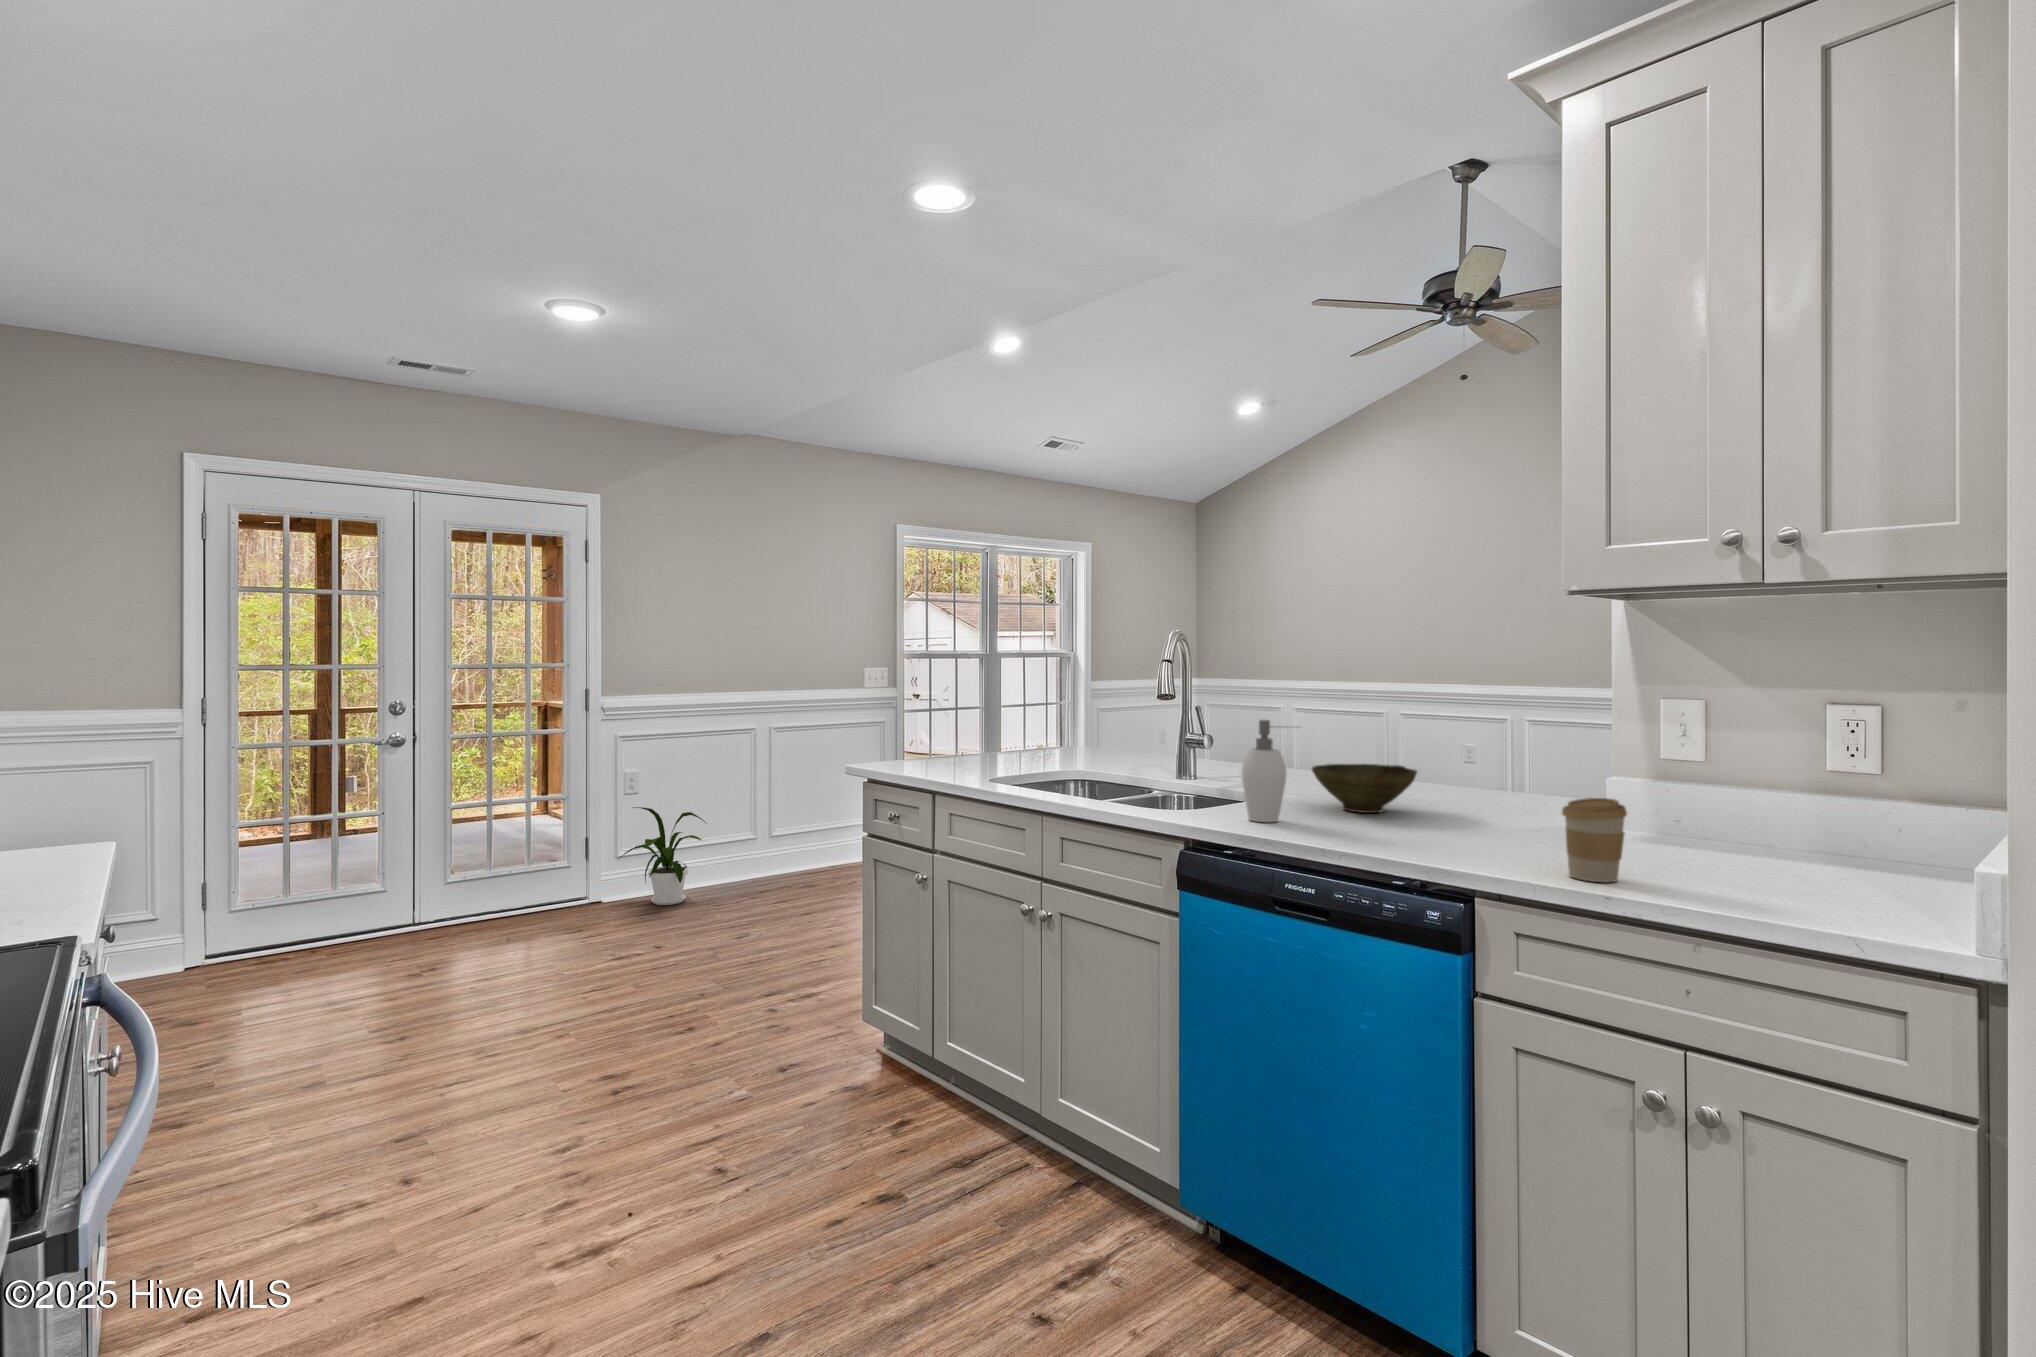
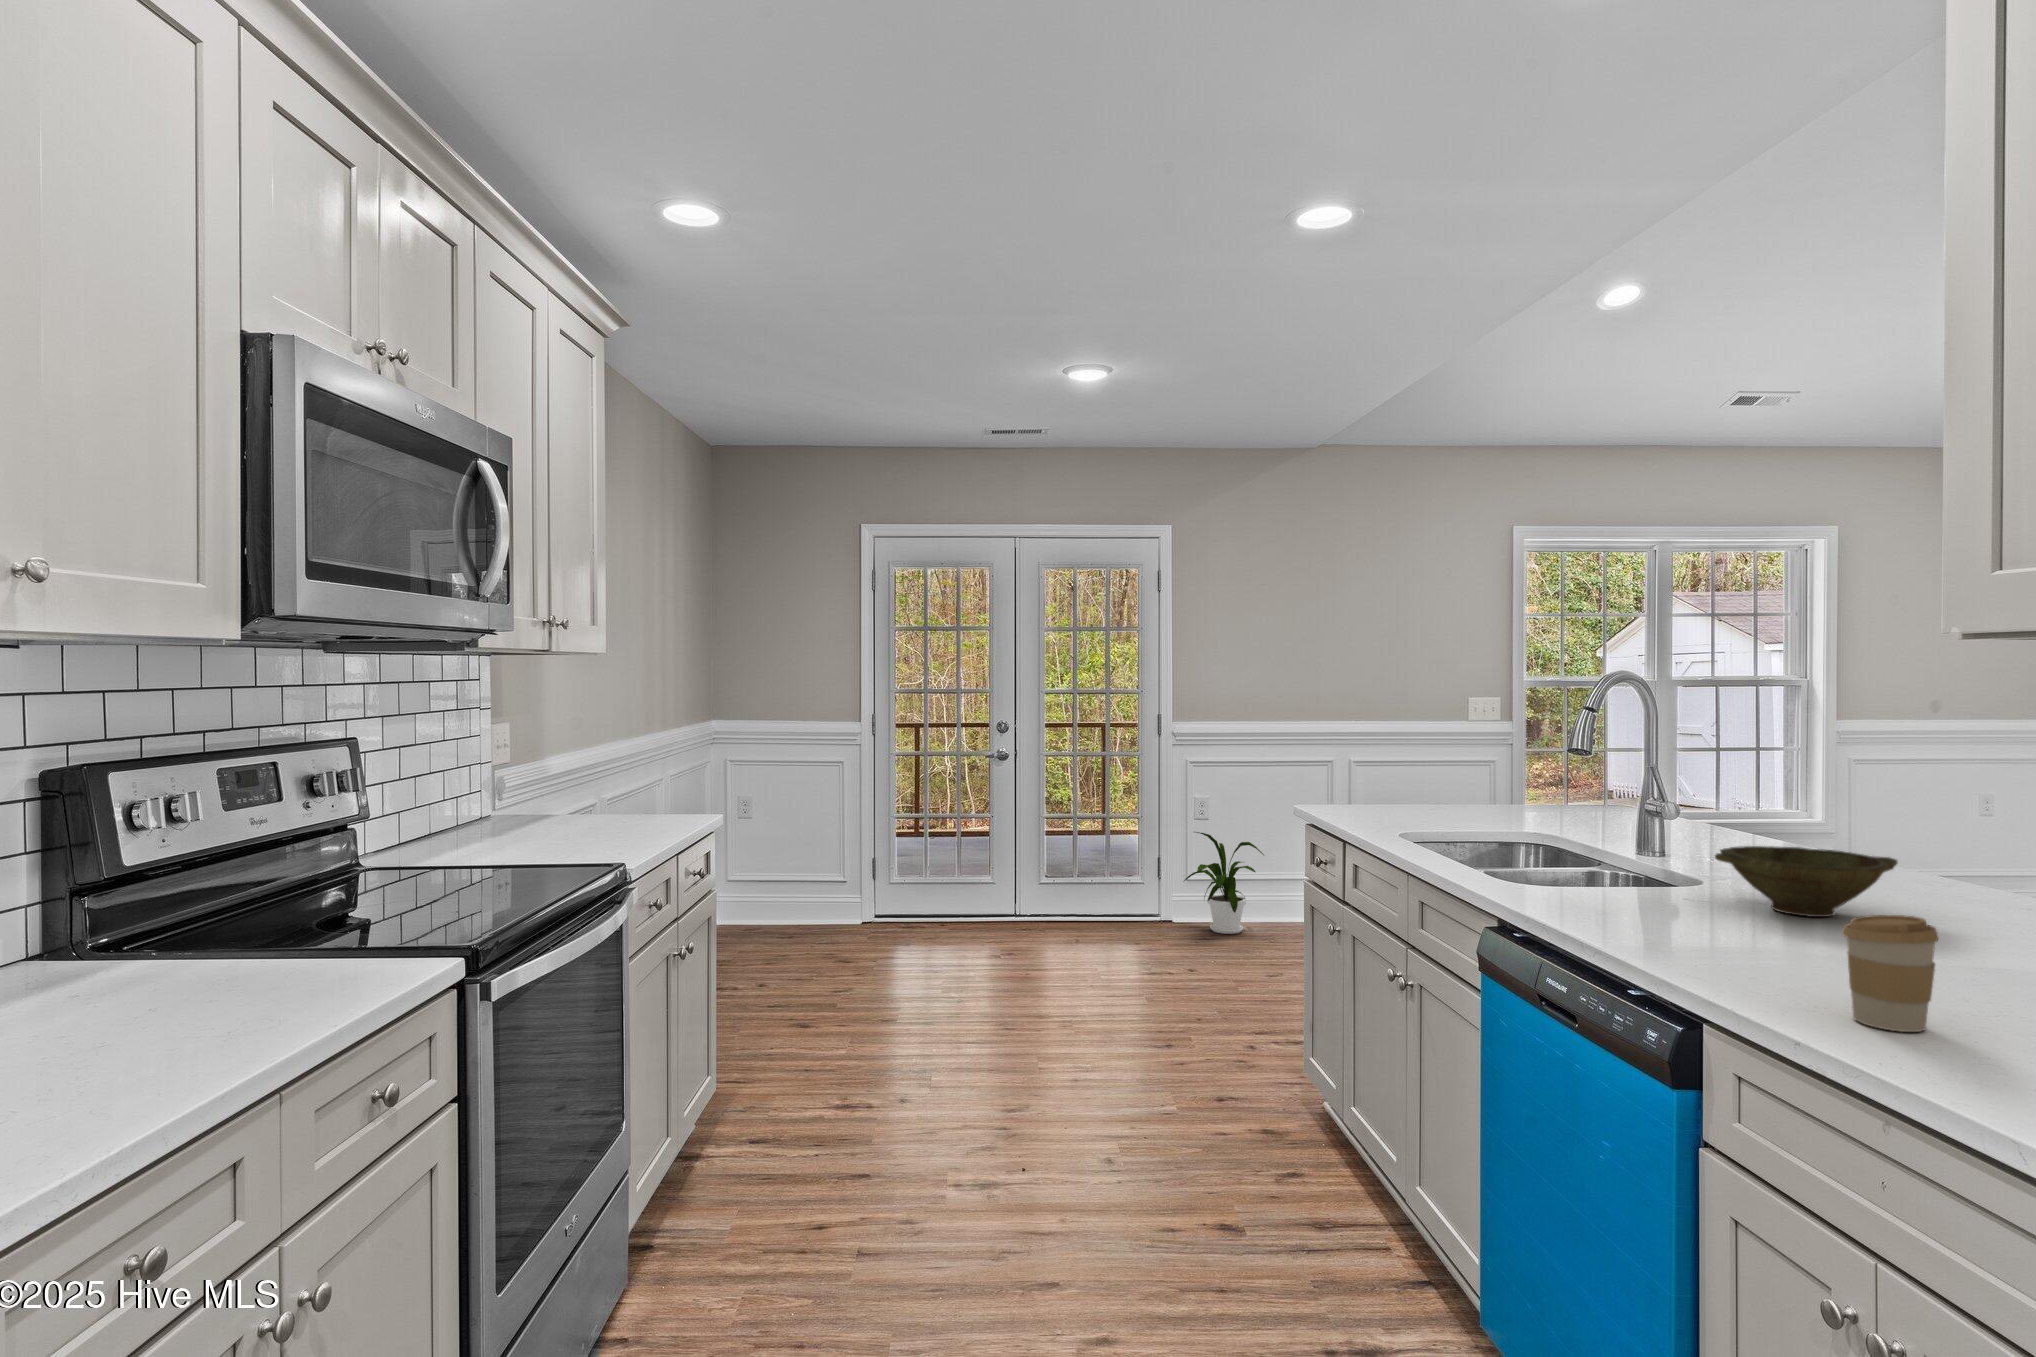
soap dispenser: present [1241,720,1287,822] -> none [1582,781,1662,907]

